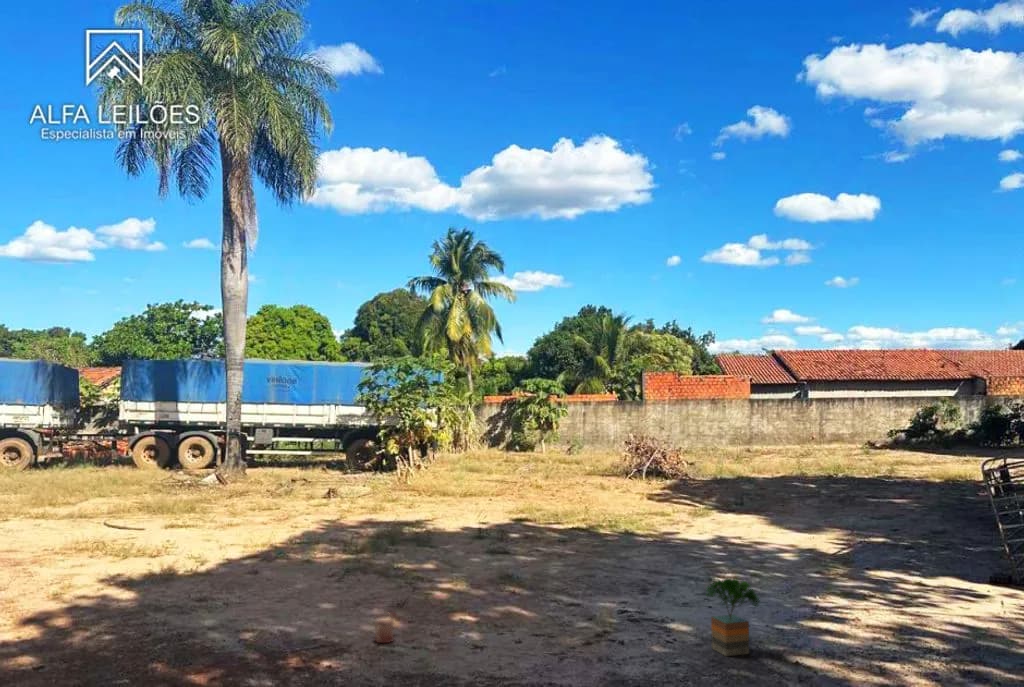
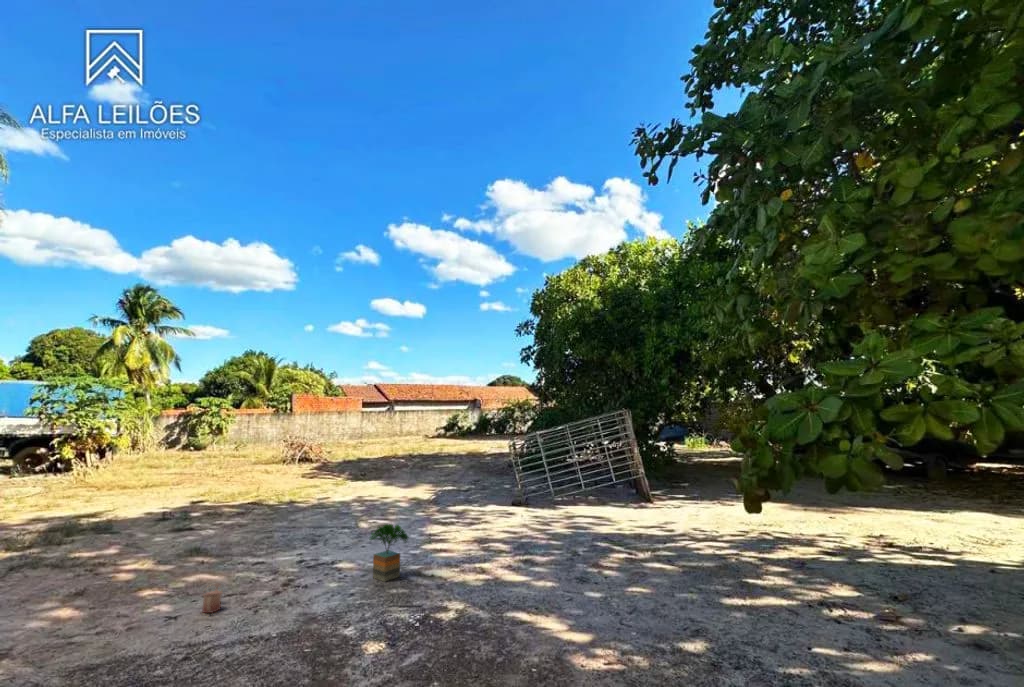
watering can: present [375,612,396,643] -> present [202,583,223,613]

